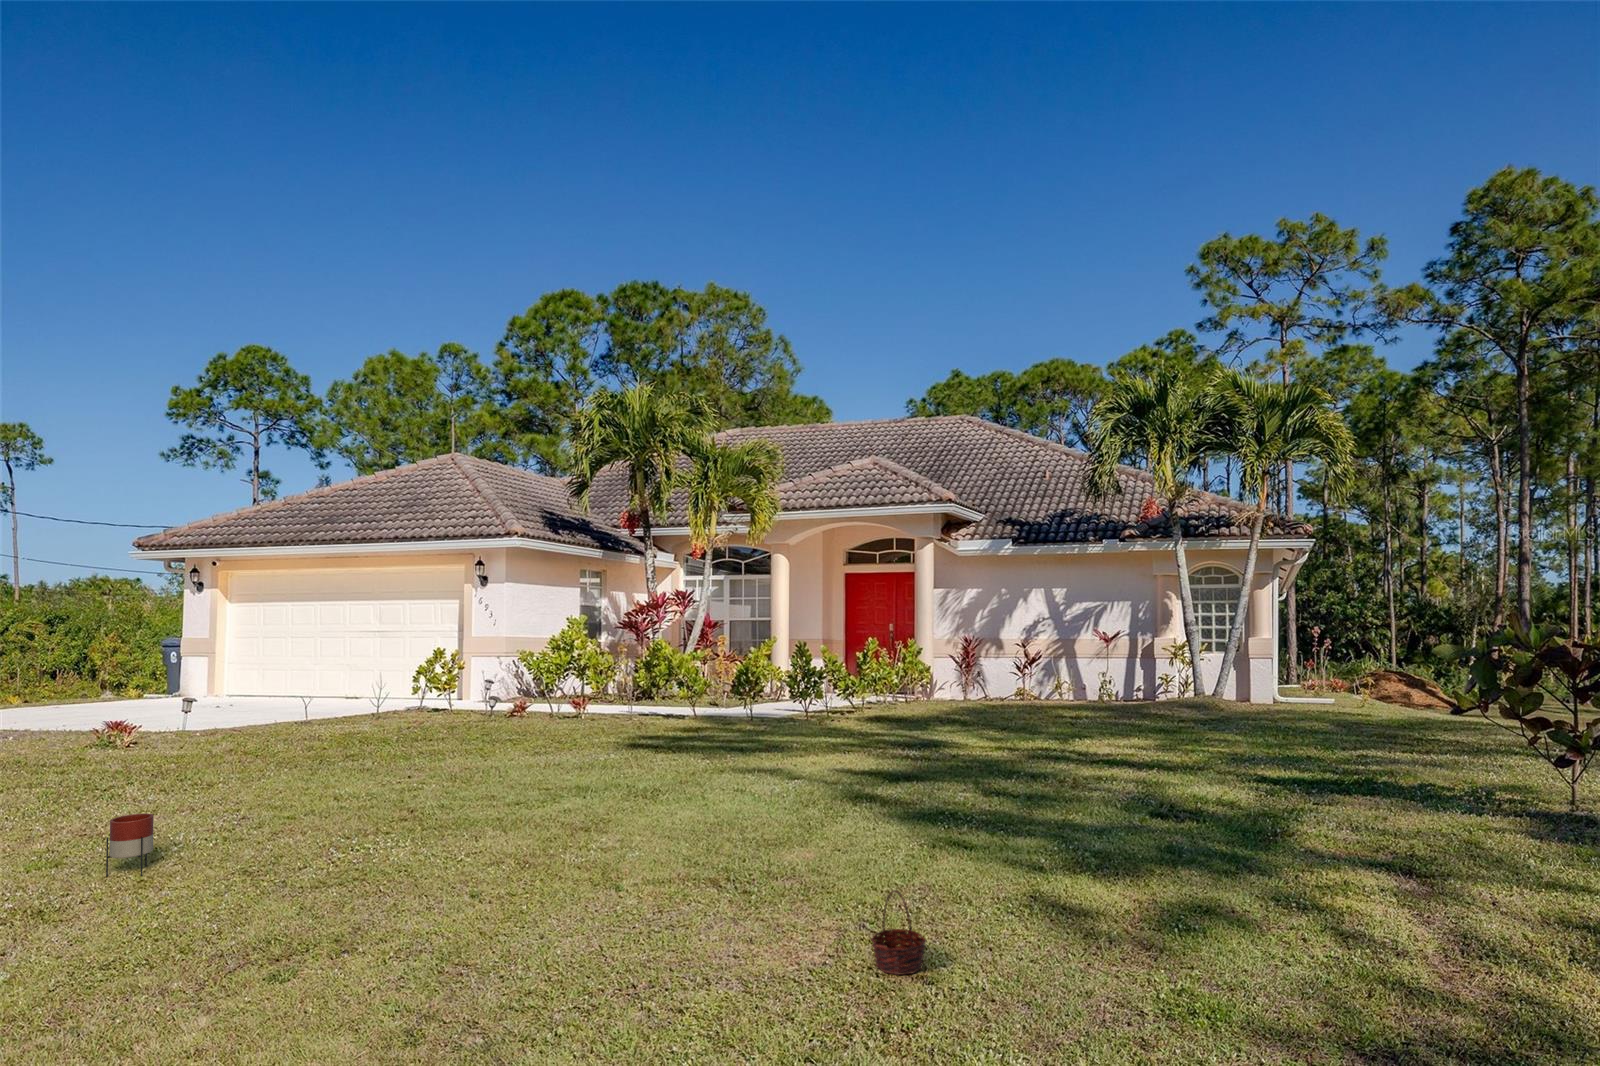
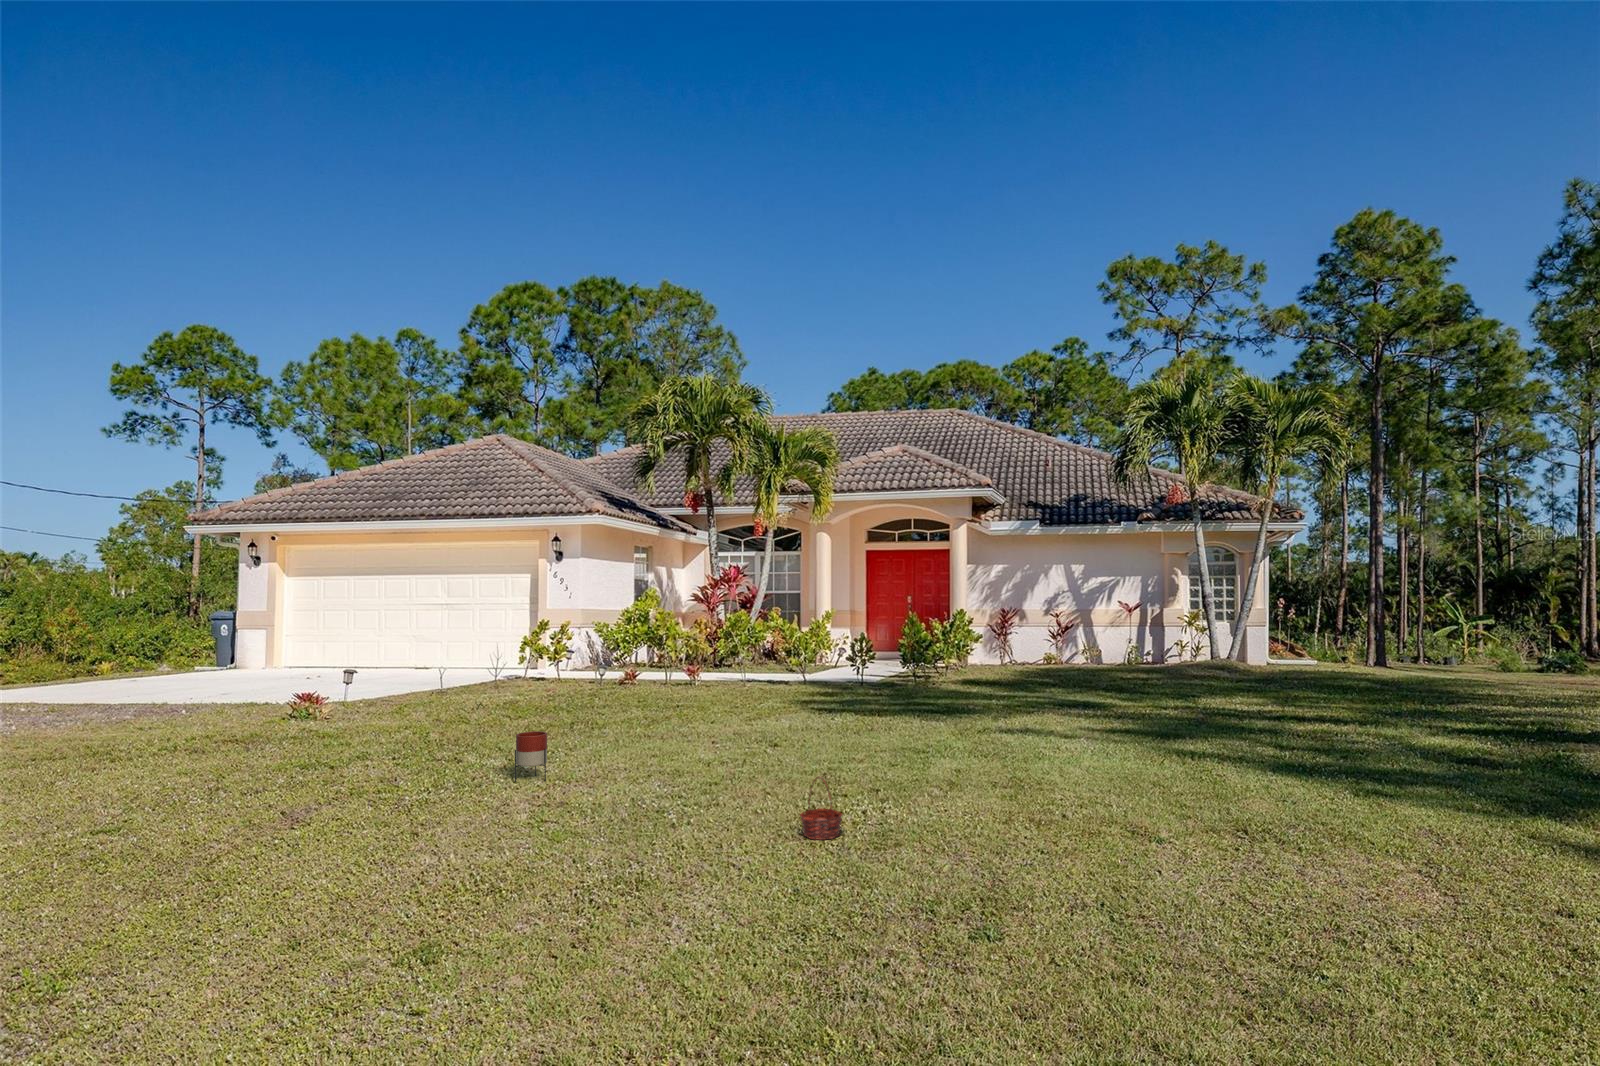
basket: present [871,890,926,975] -> present [800,777,842,840]

